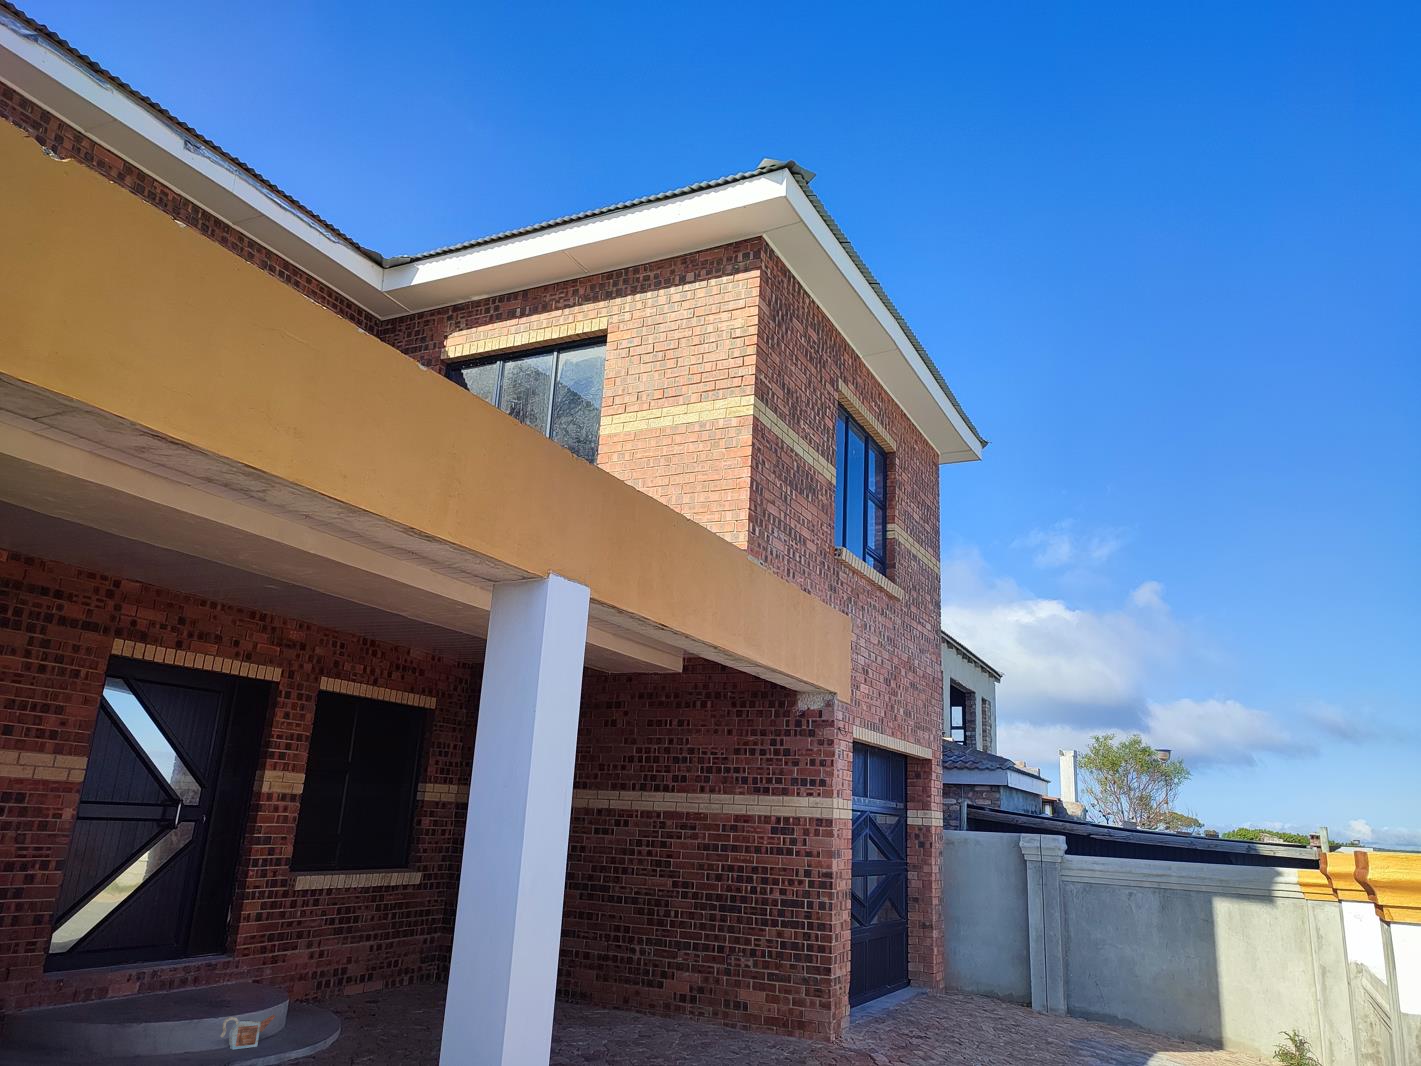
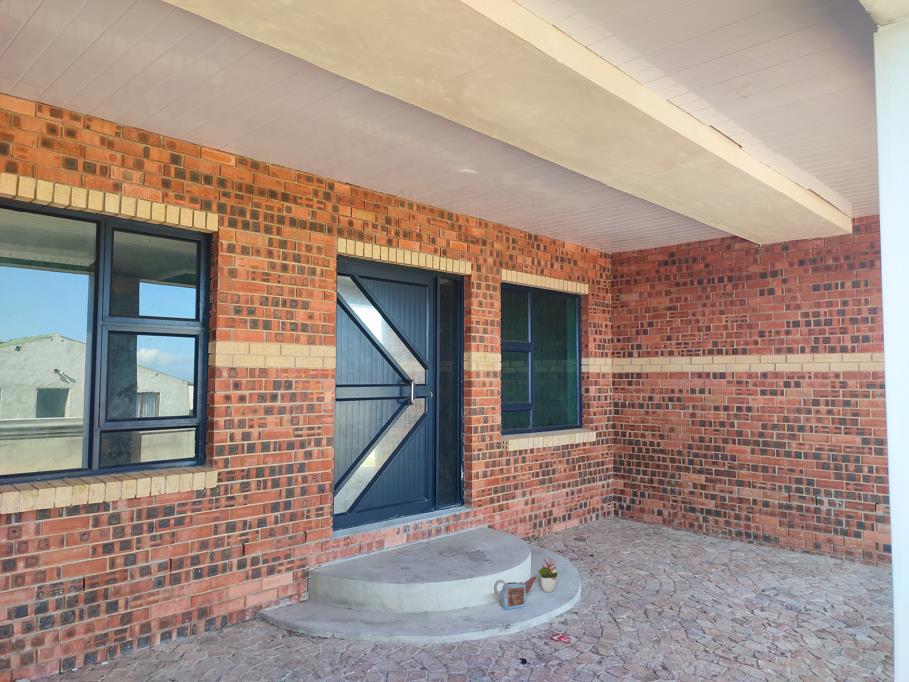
decorative plant: none [283,998,305,1036] -> present [539,558,558,592]

